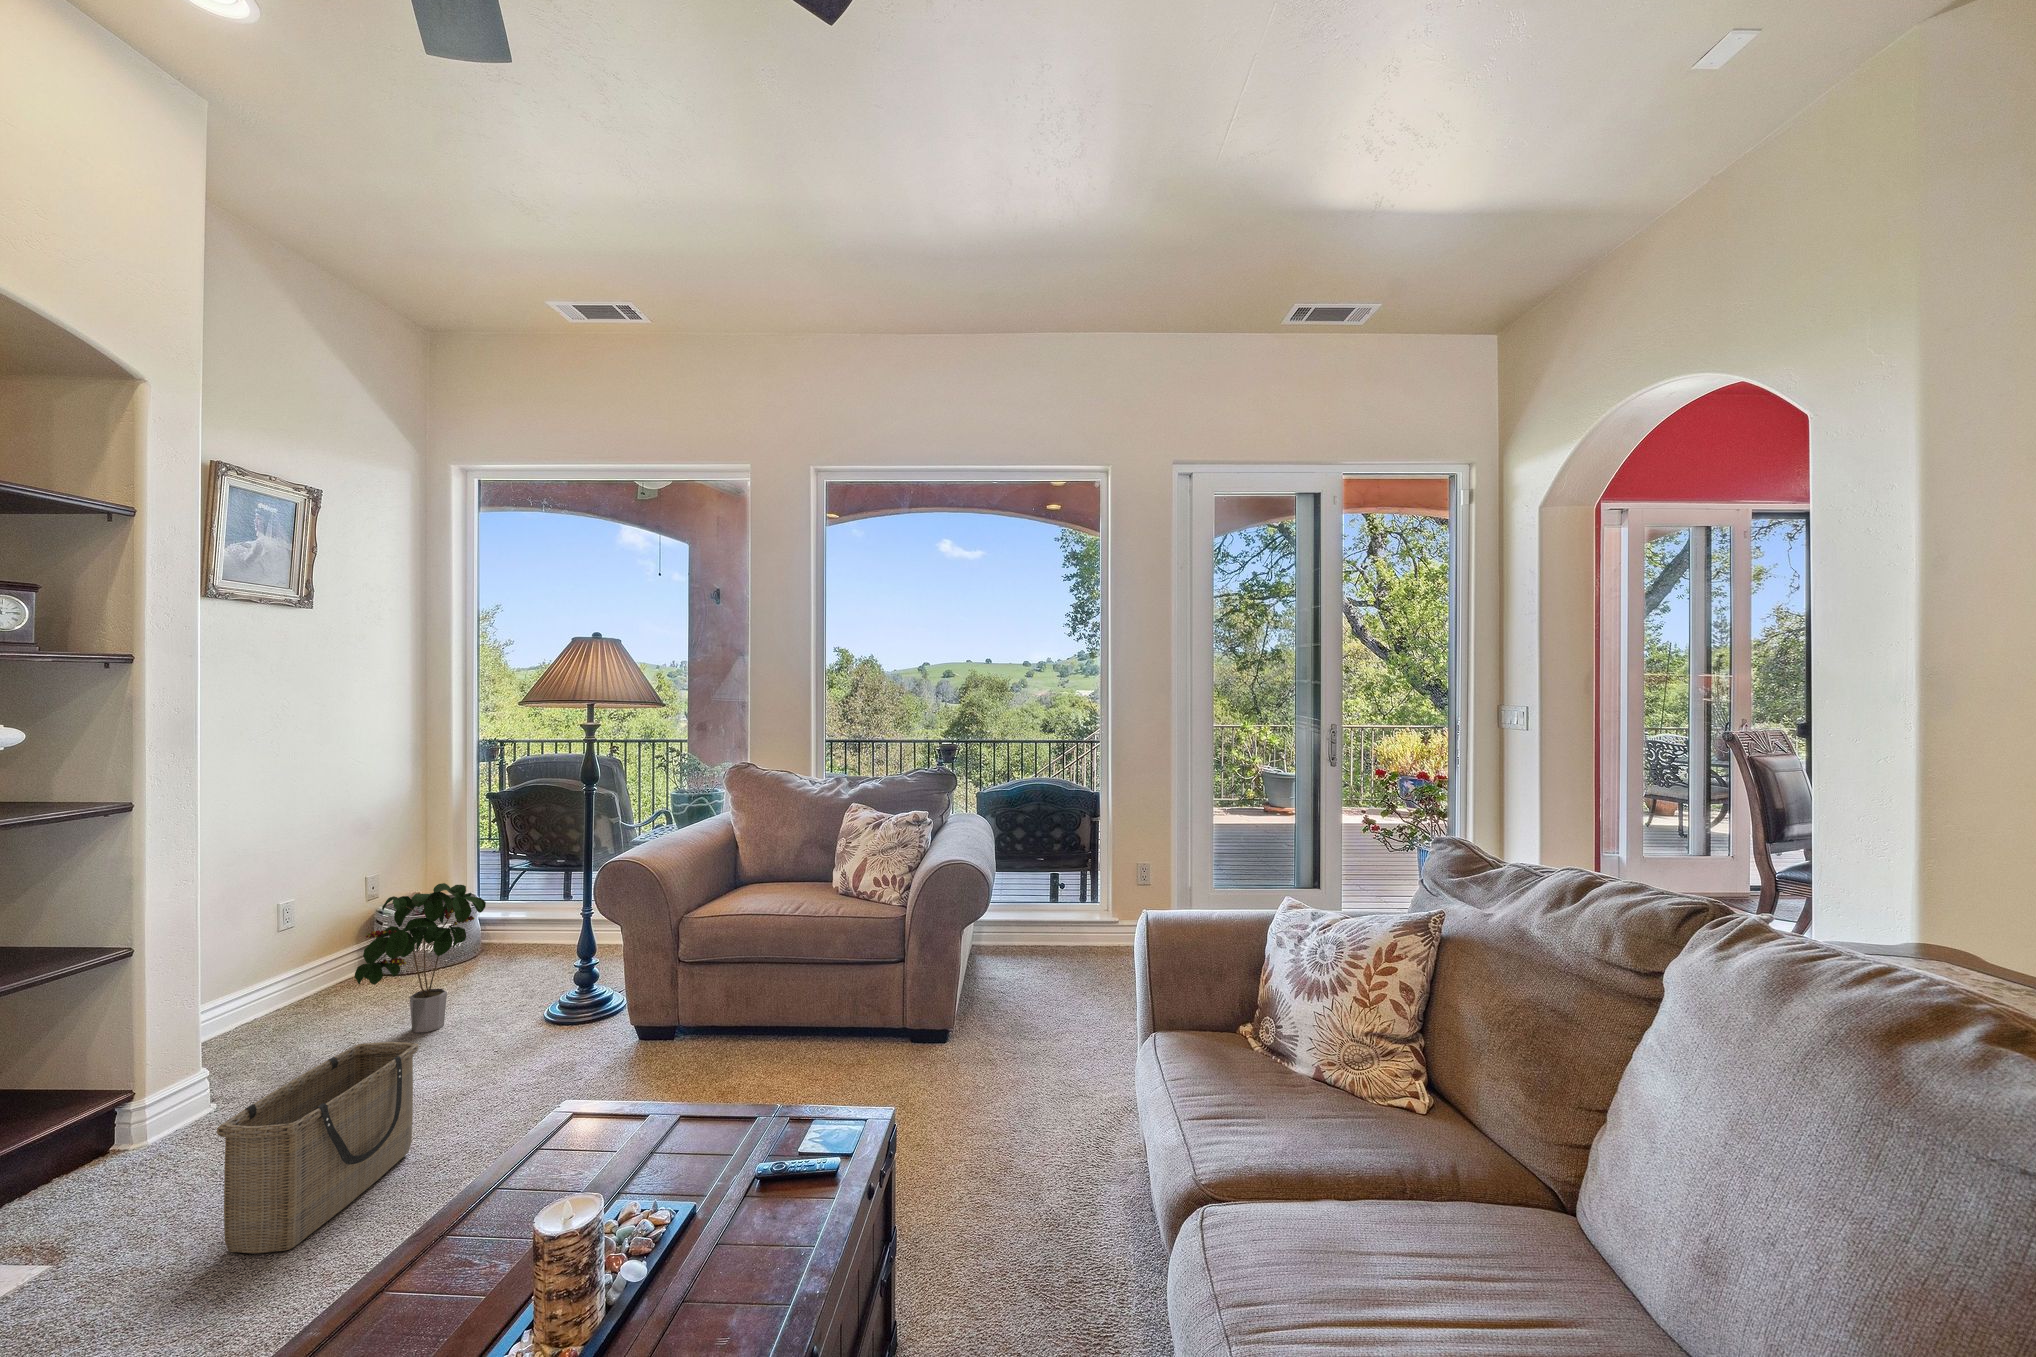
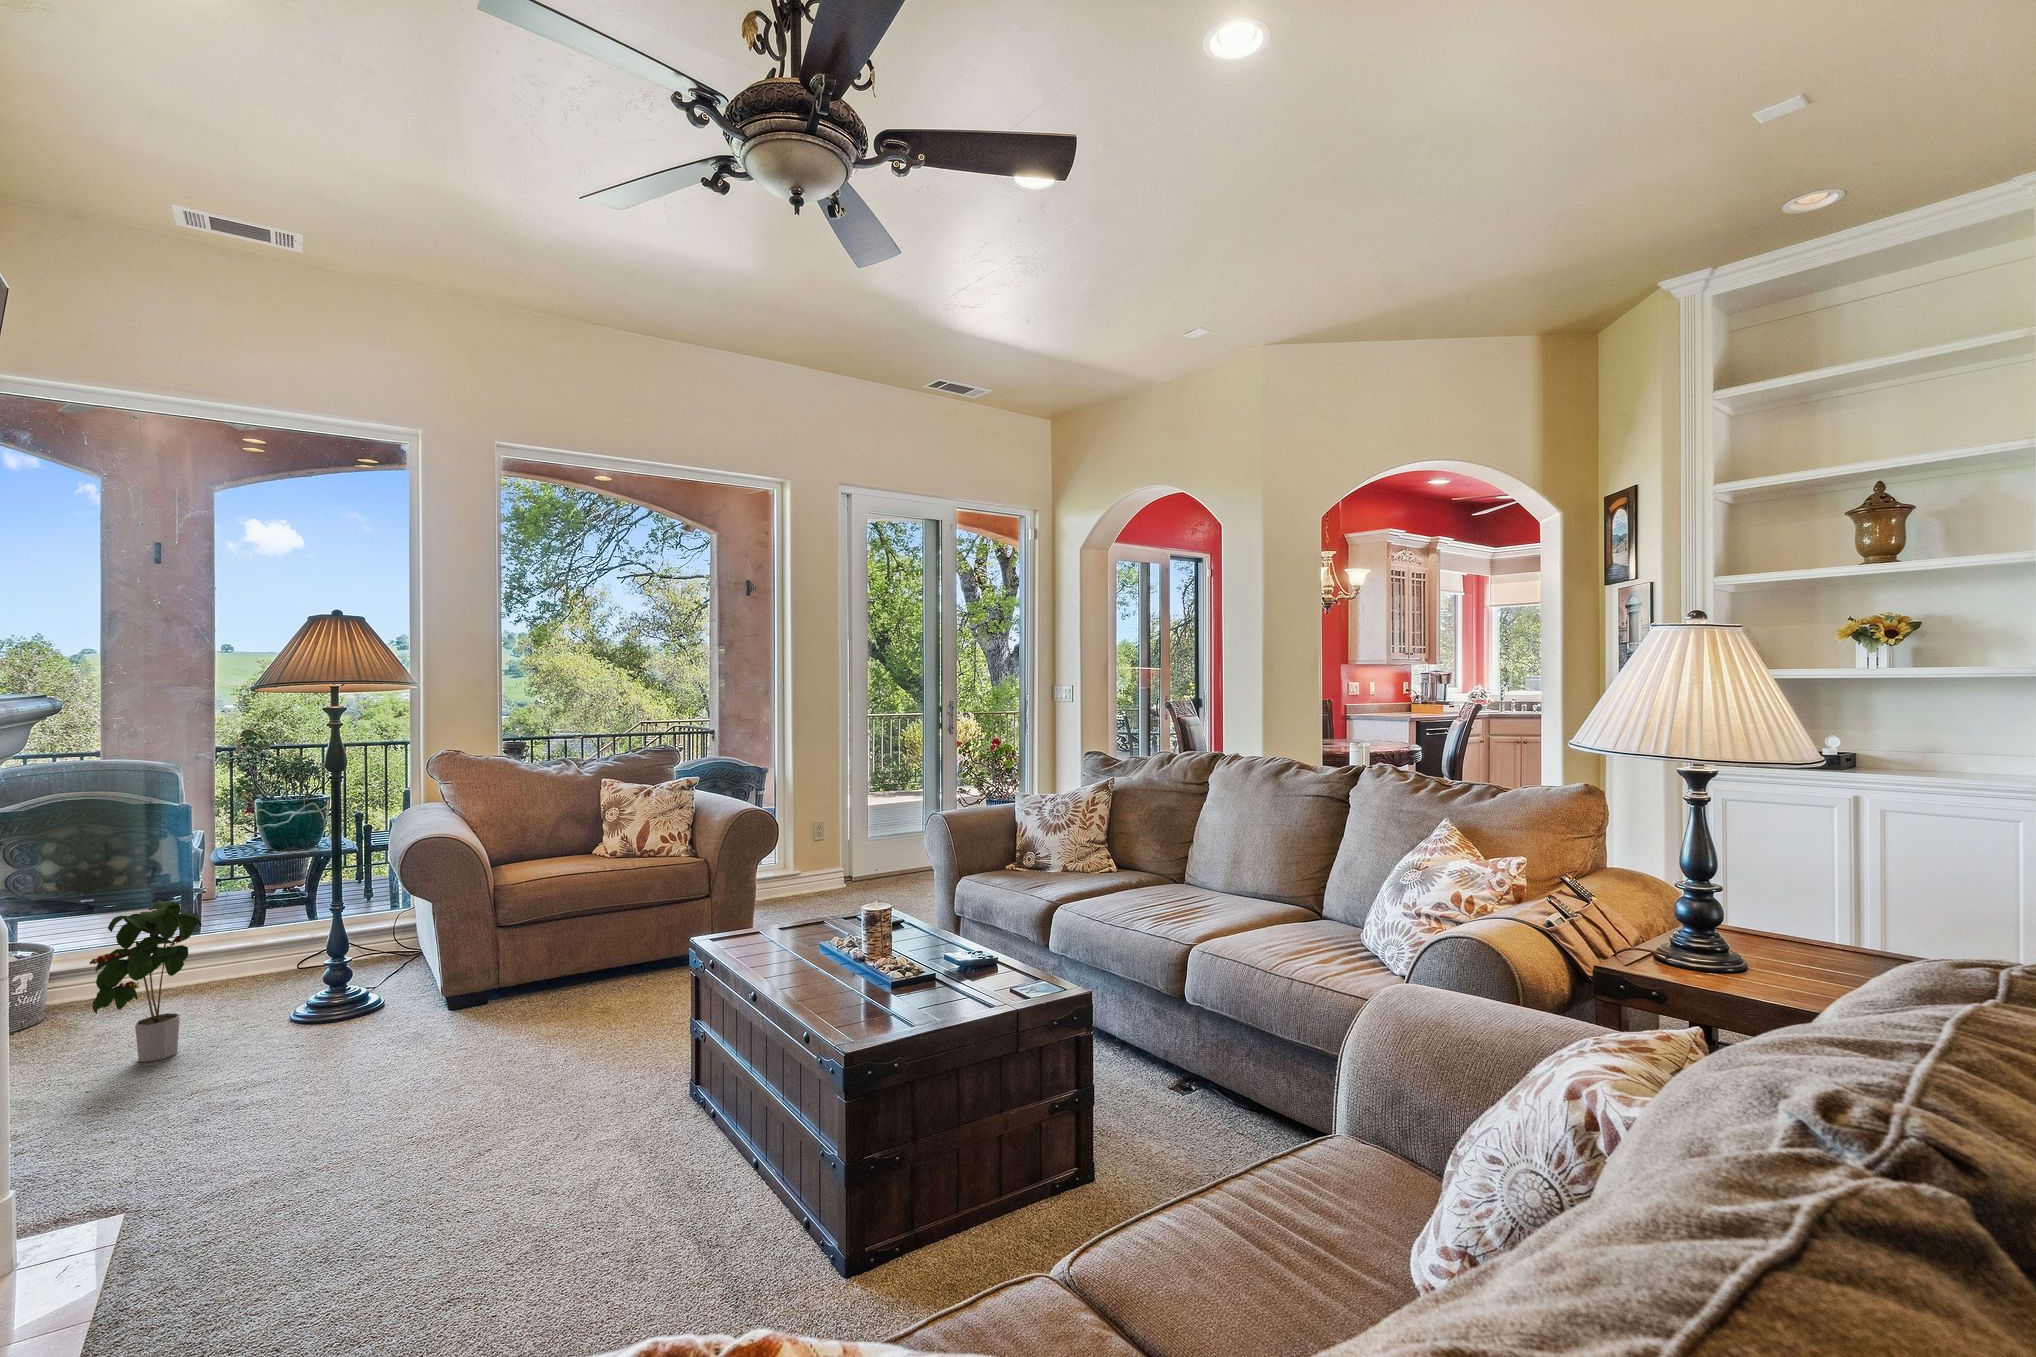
basket: present [217,1042,419,1253] -> none [250,1005,356,1180]

